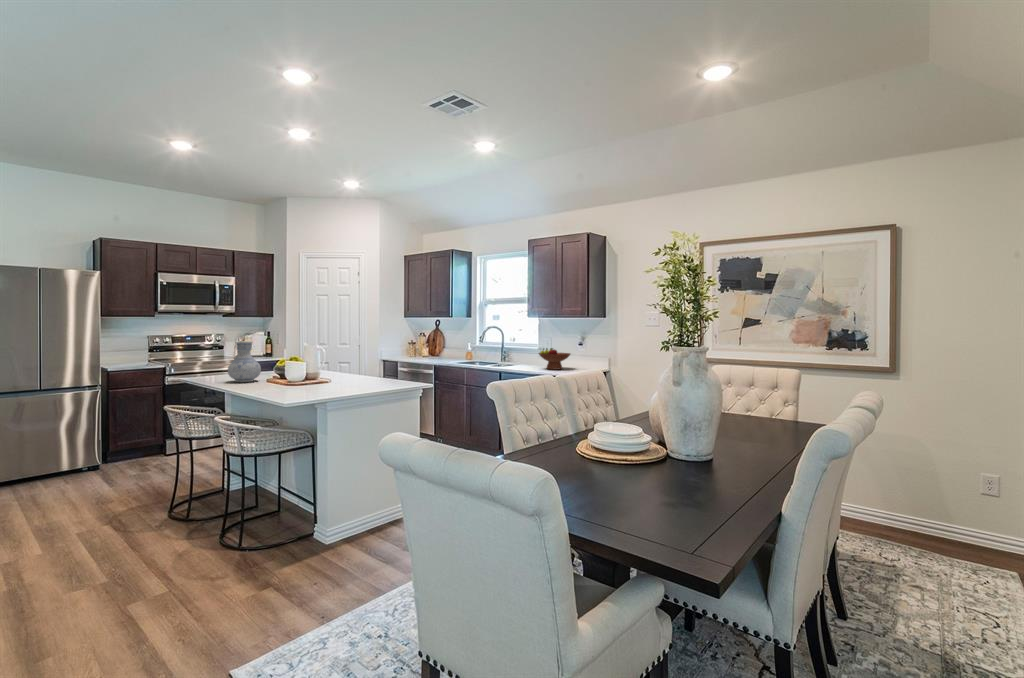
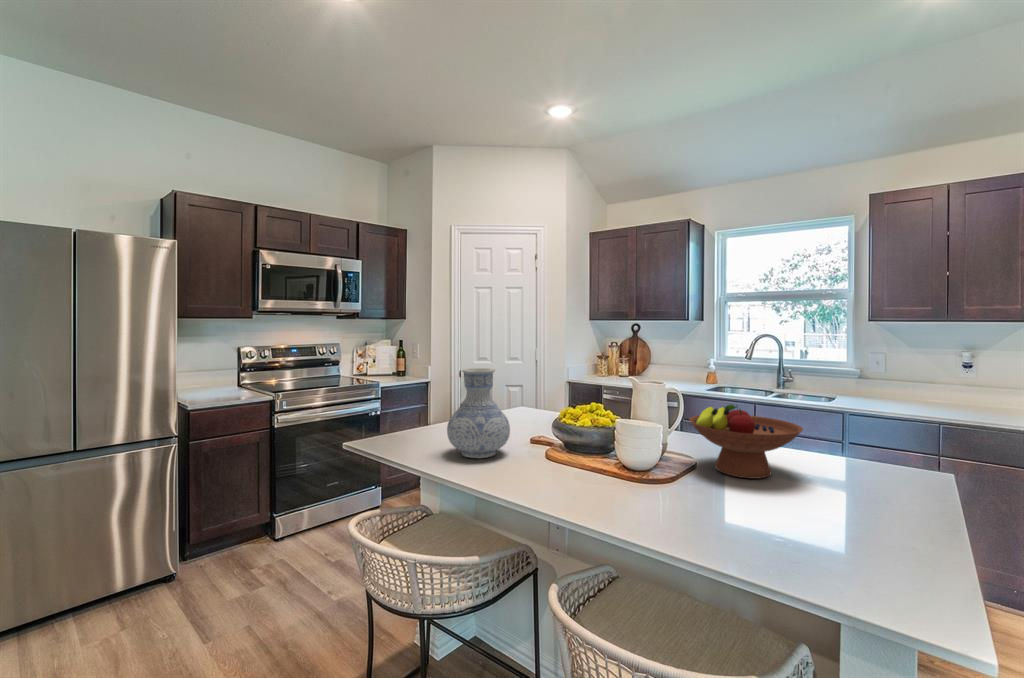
fruit bowl: present [539,348,570,370] -> present [689,404,803,479]

